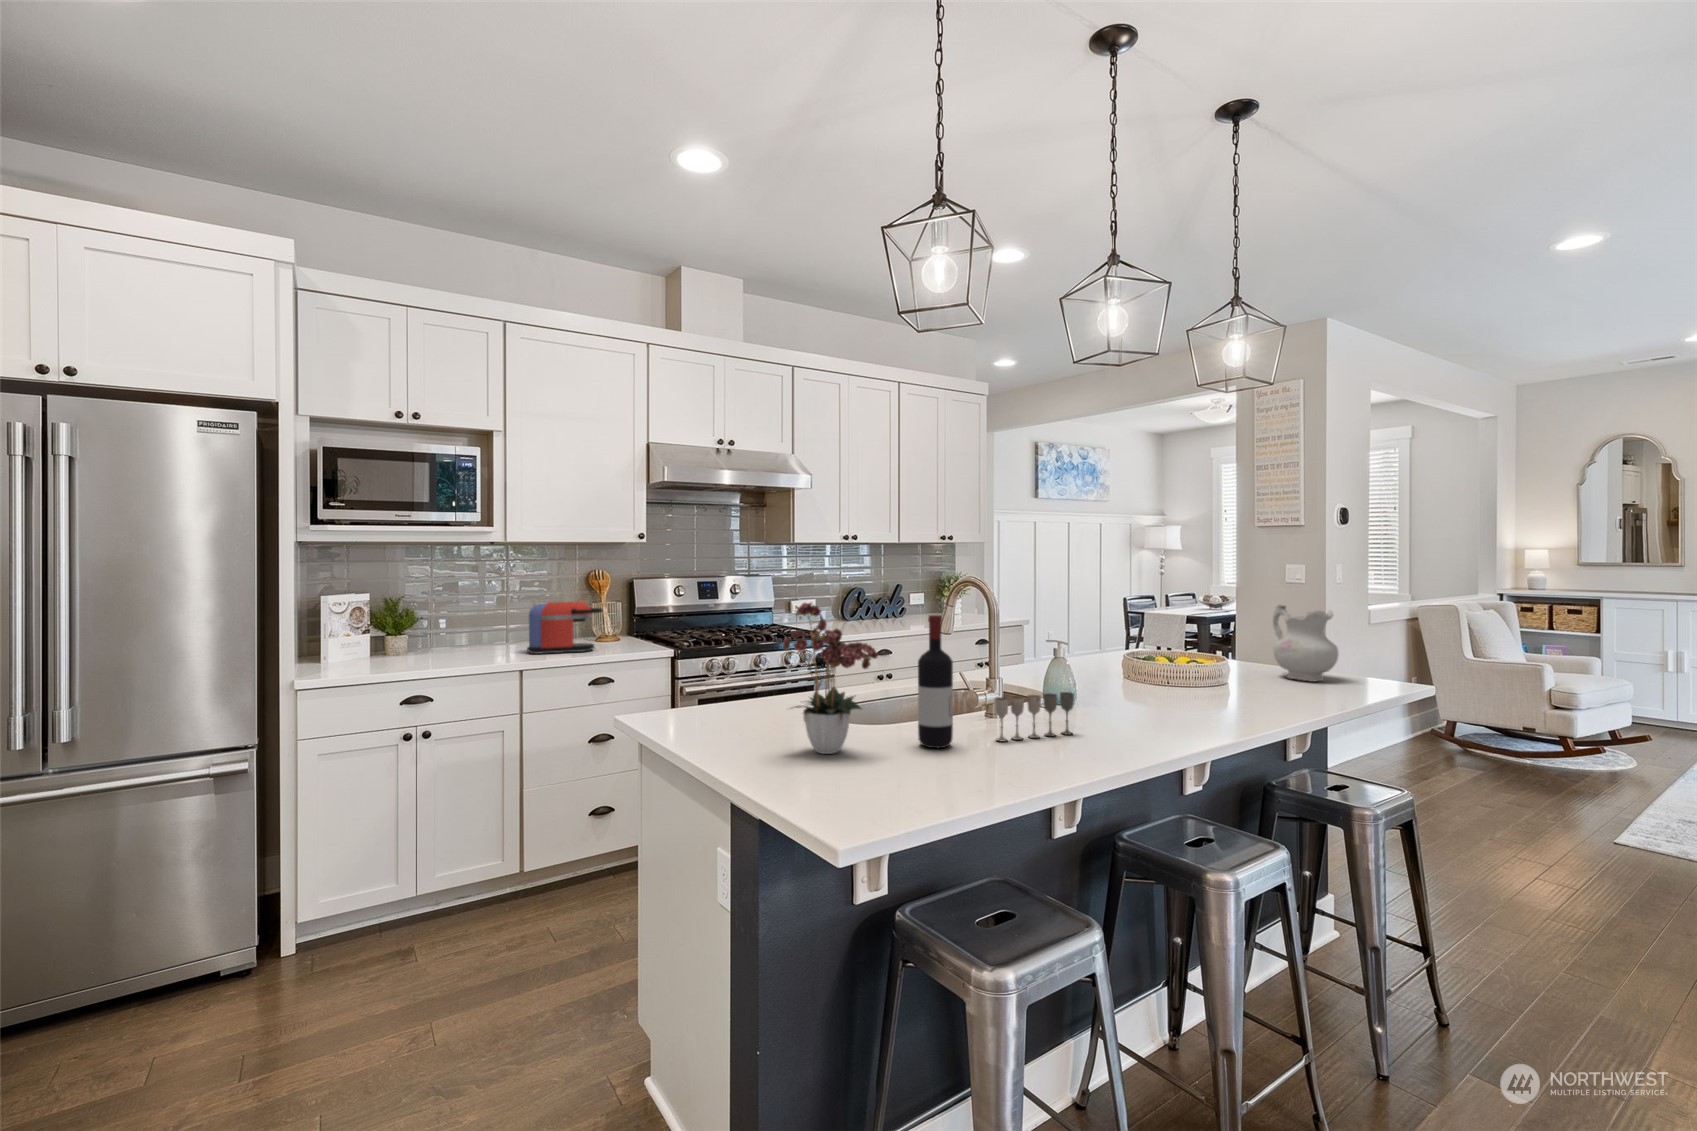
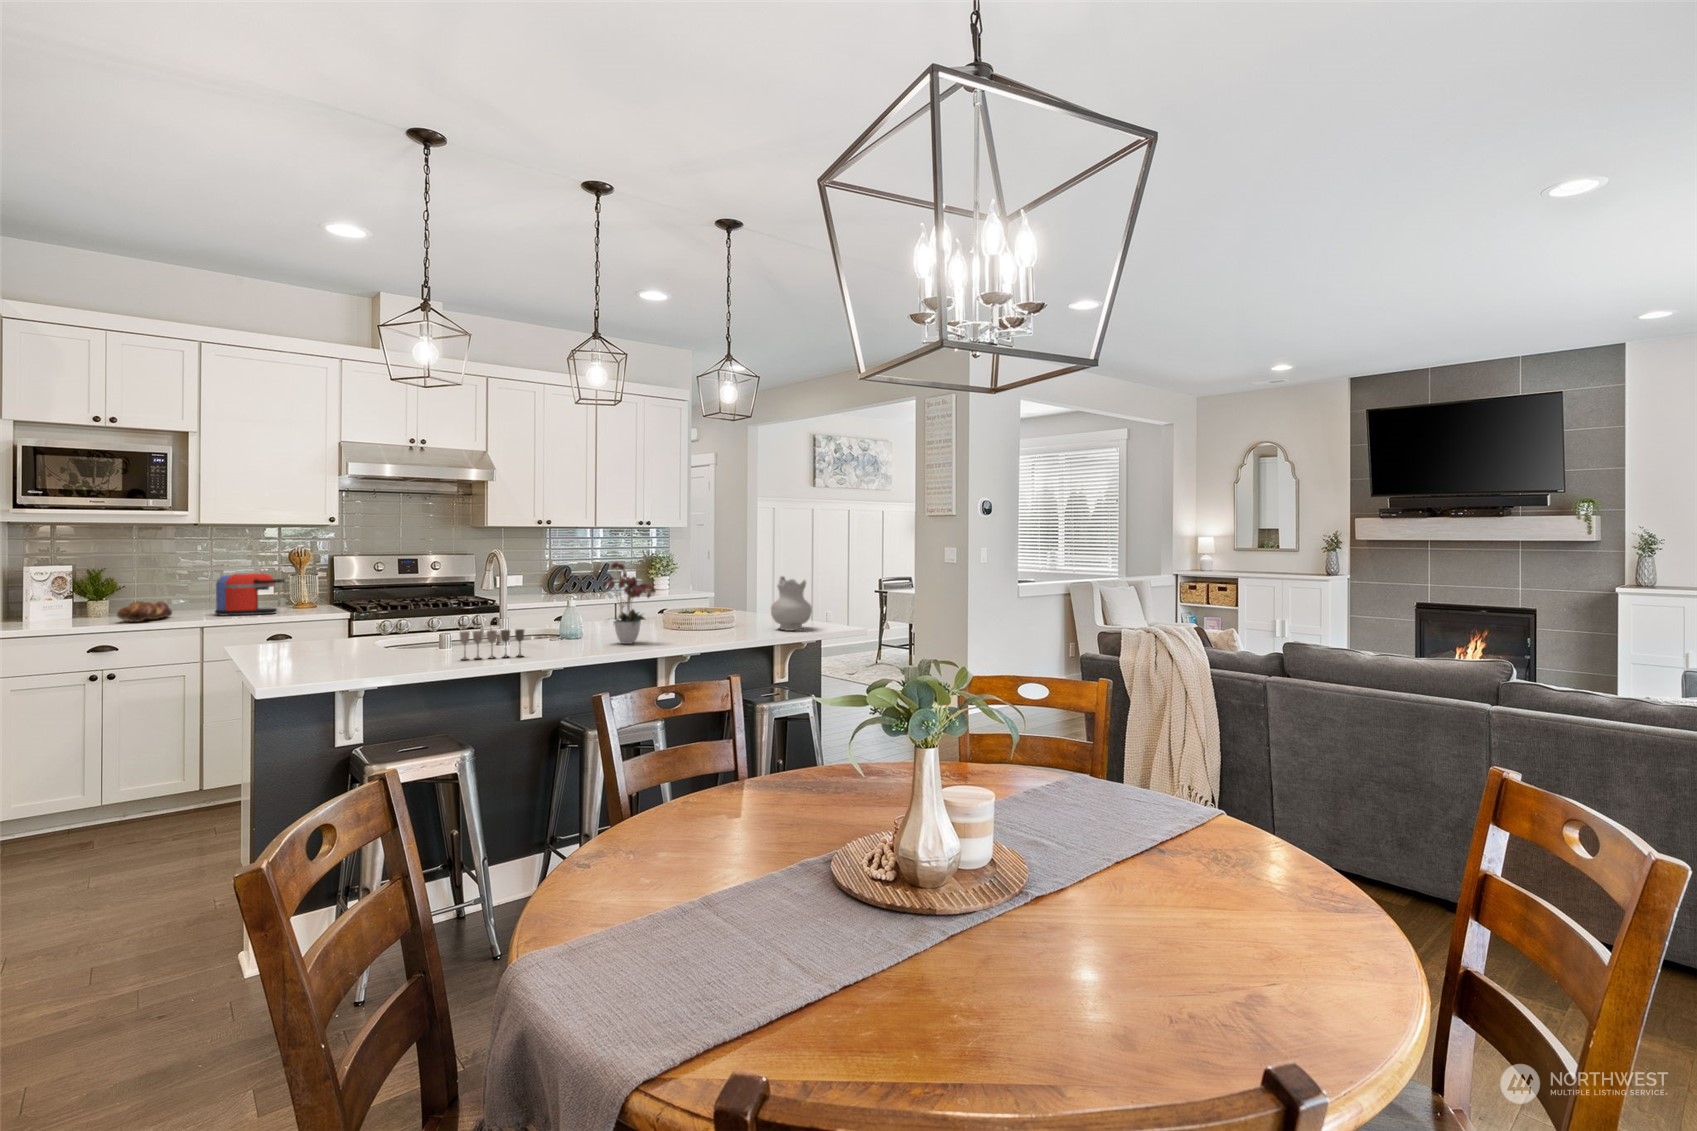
flower arrangement: present [783,603,878,754] -> present [603,562,656,644]
wine bottle: present [918,615,953,748] -> none [399,576,425,663]
bread loaf: none [429,637,482,664] -> present [117,601,172,622]

